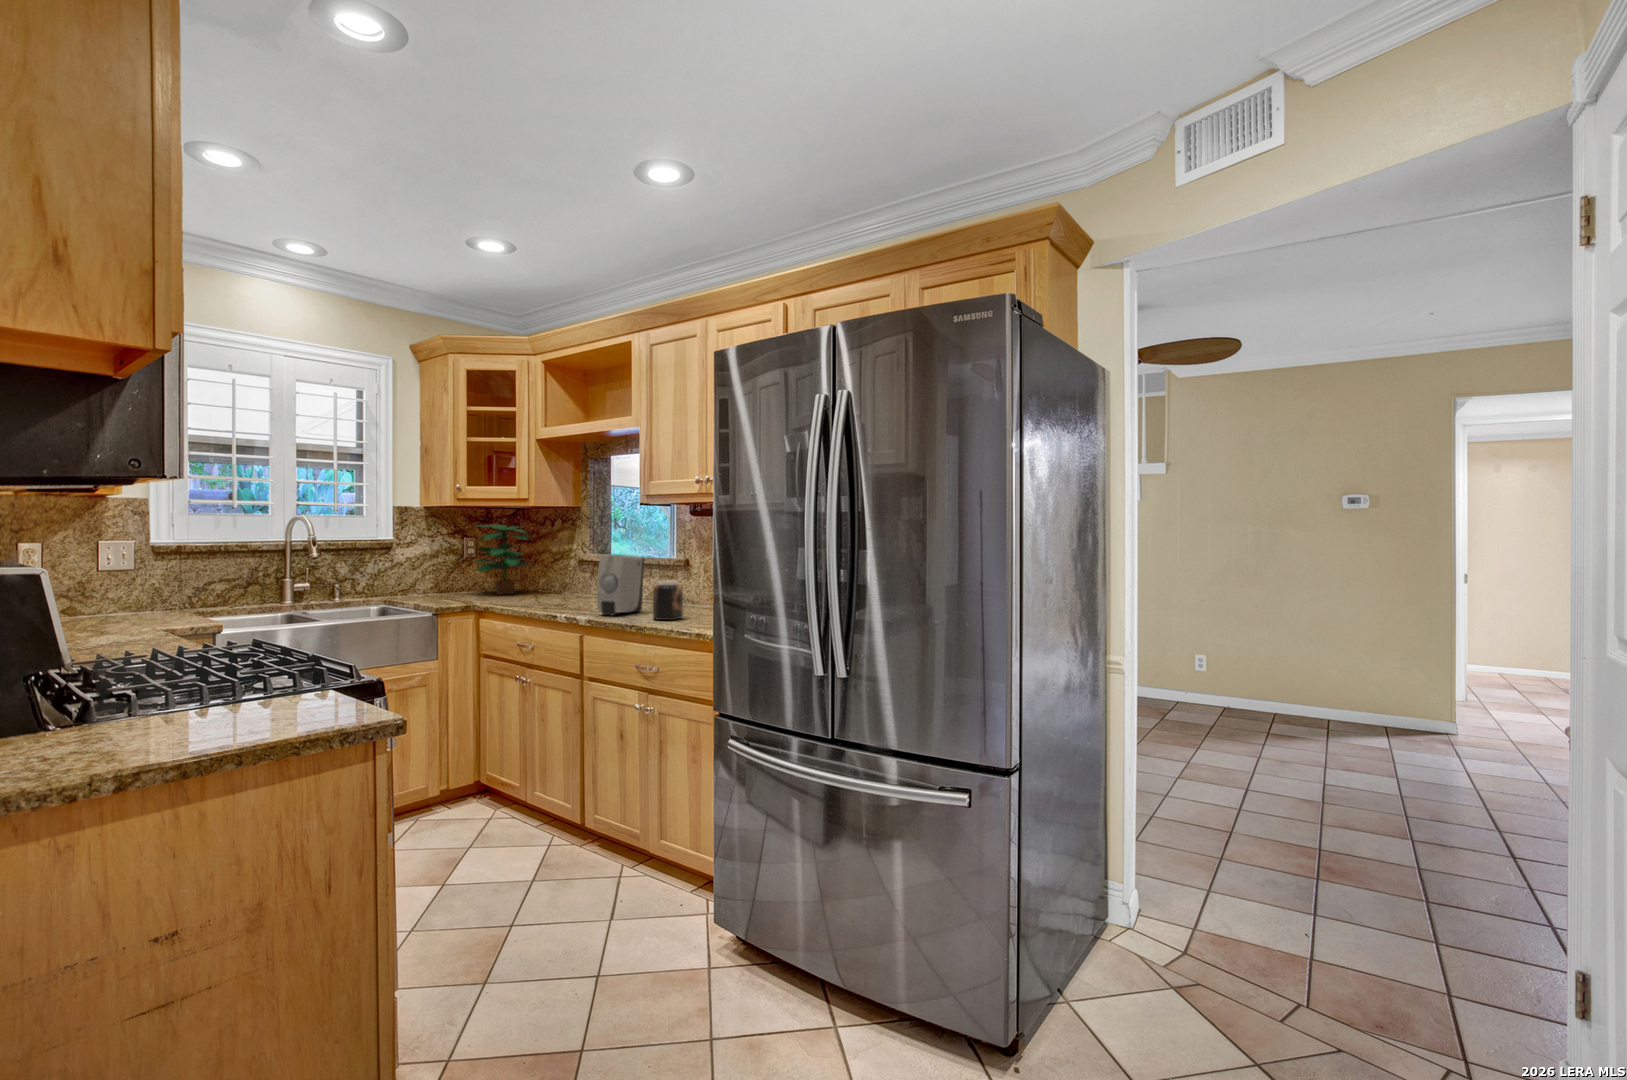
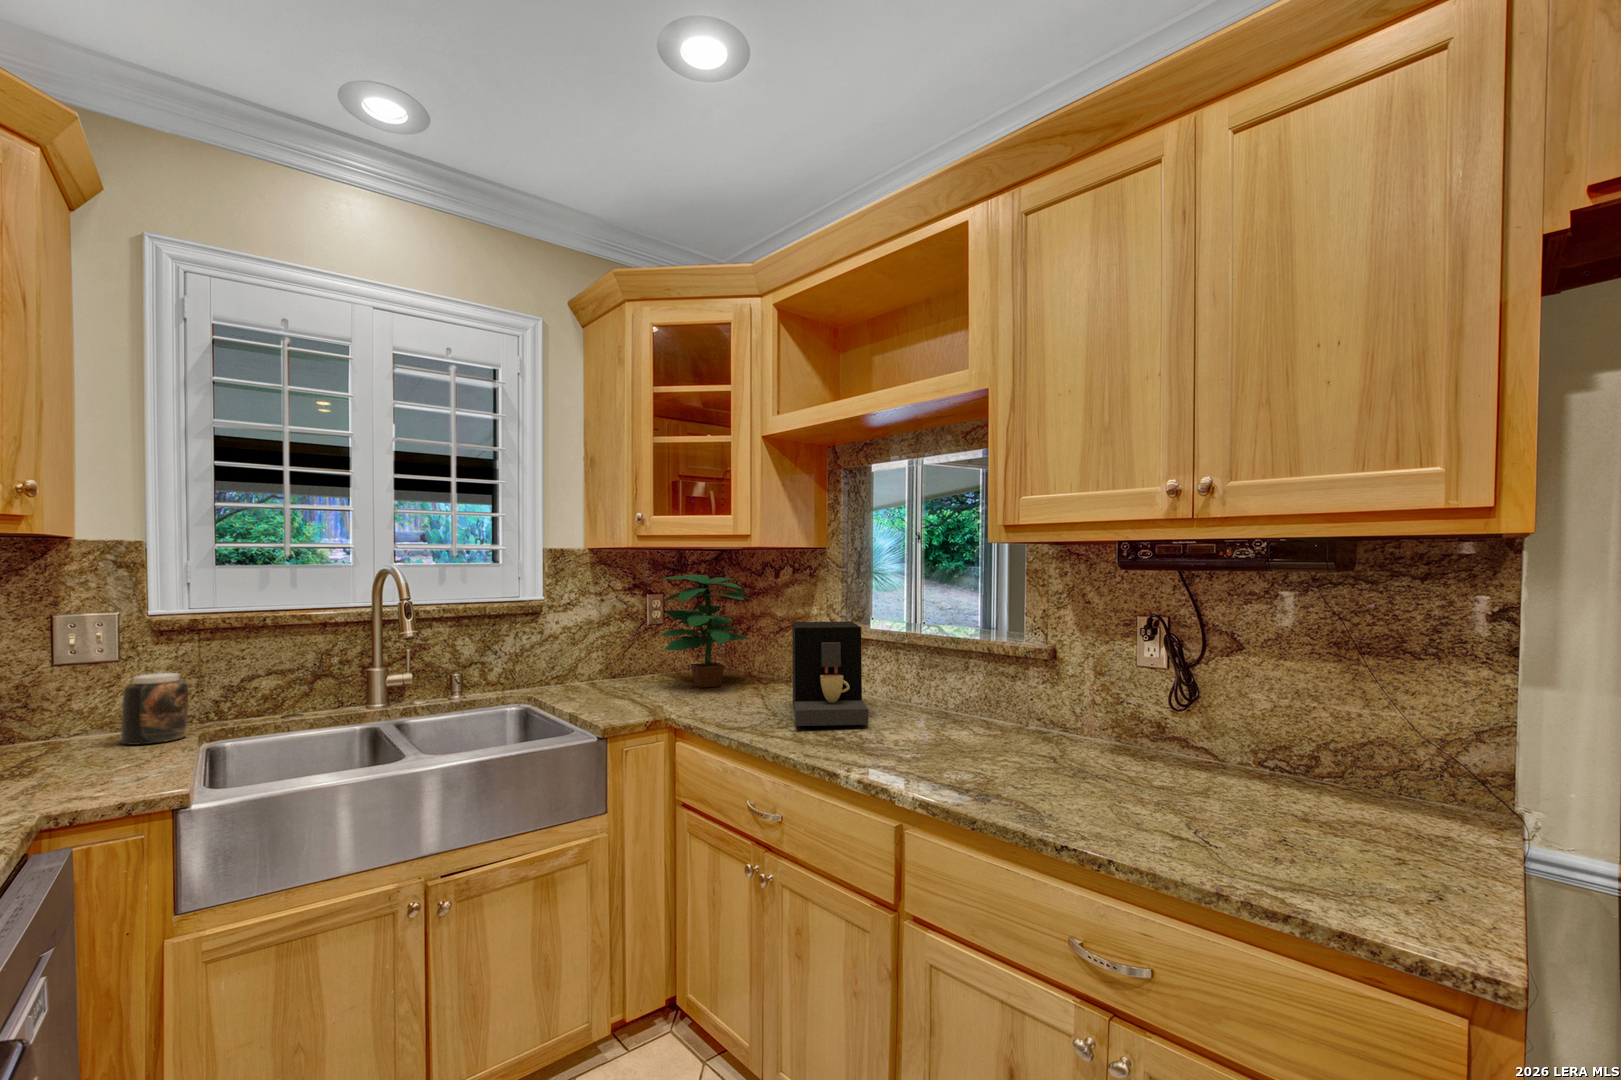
coffee maker: none [547,552,590,604] -> present [792,622,868,726]
soap dispenser: present [597,555,644,615] -> none [928,645,1014,784]
jar: present [653,580,683,620] -> present [121,673,188,745]

